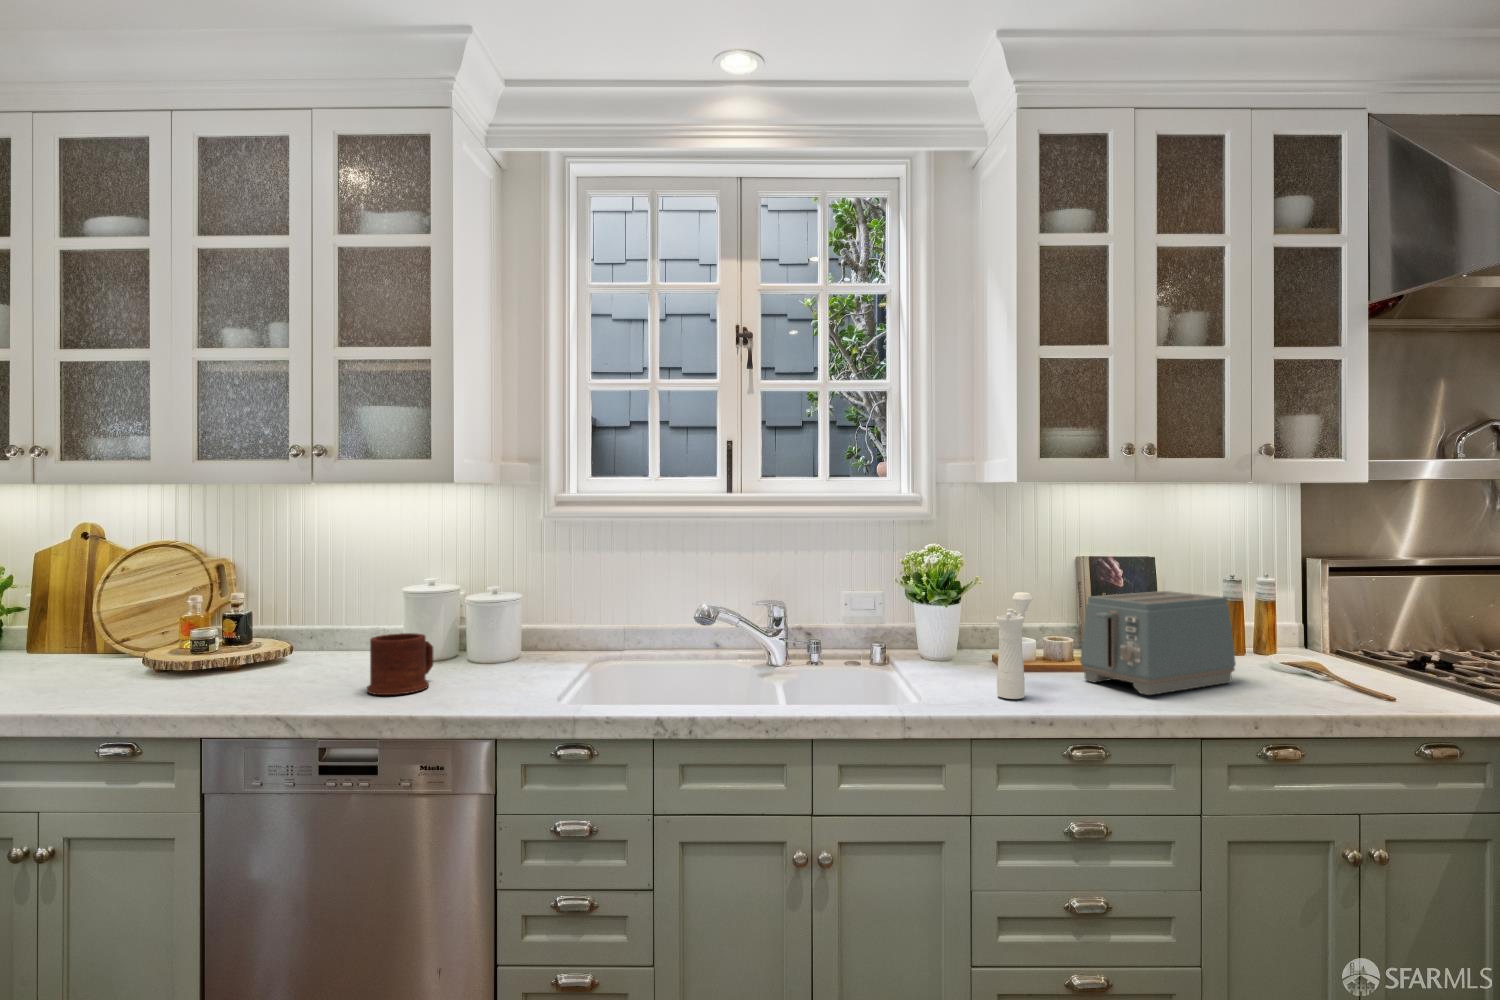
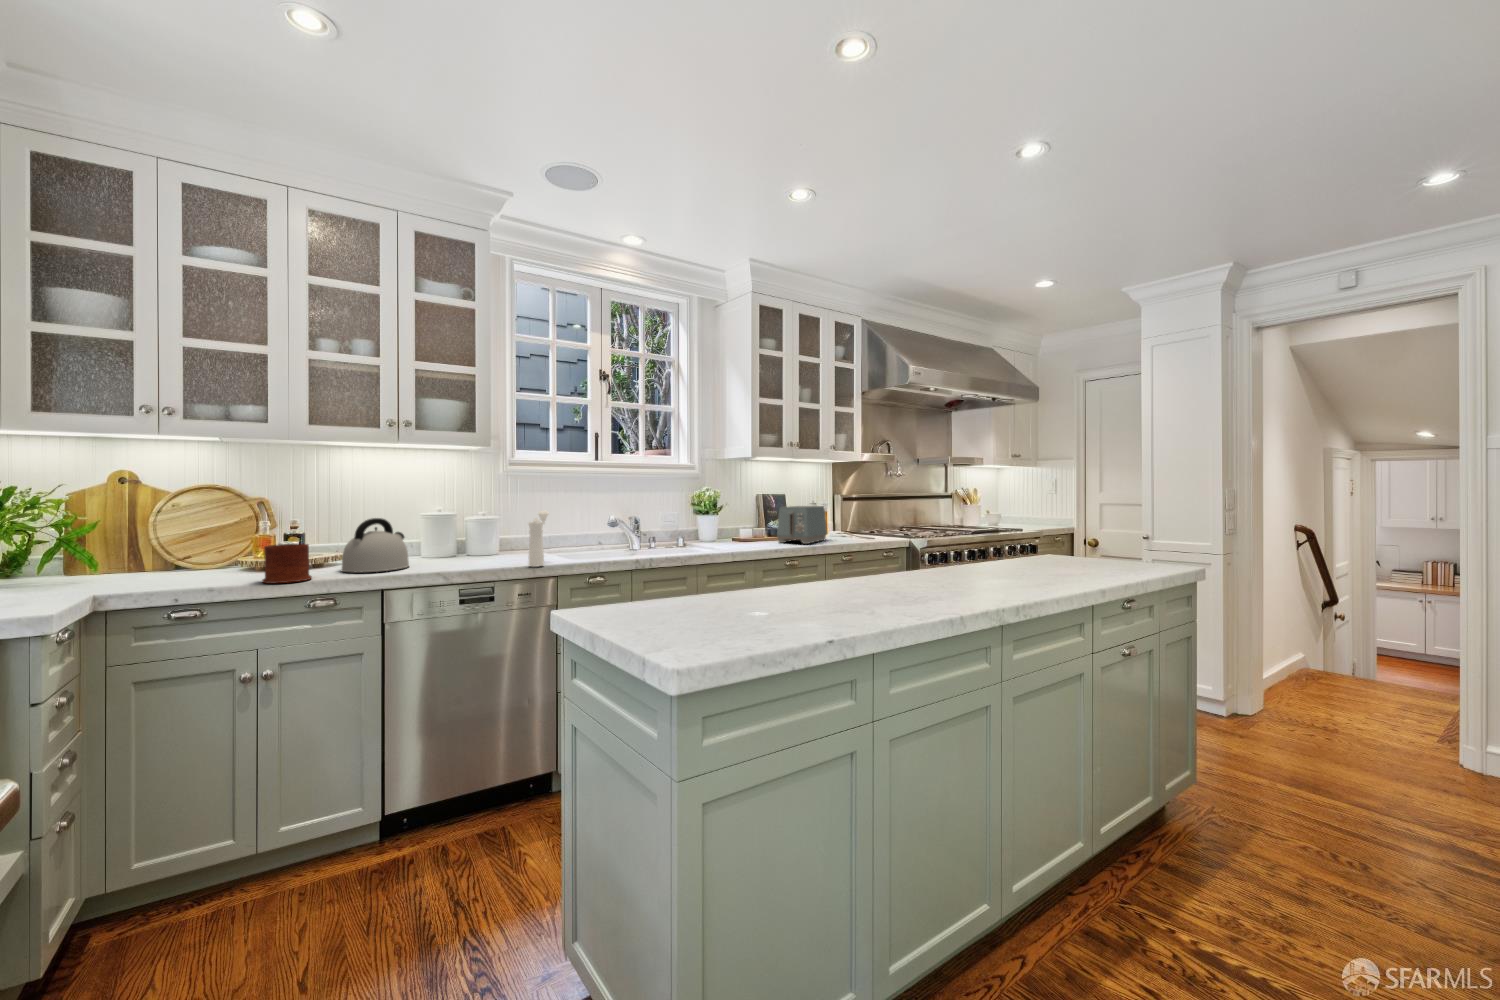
pepper mill: present [996,592,1033,699] -> present [528,511,549,567]
kettle: none [241,598,353,686] -> present [341,518,409,572]
mug: present [367,633,433,695] -> present [262,544,312,583]

